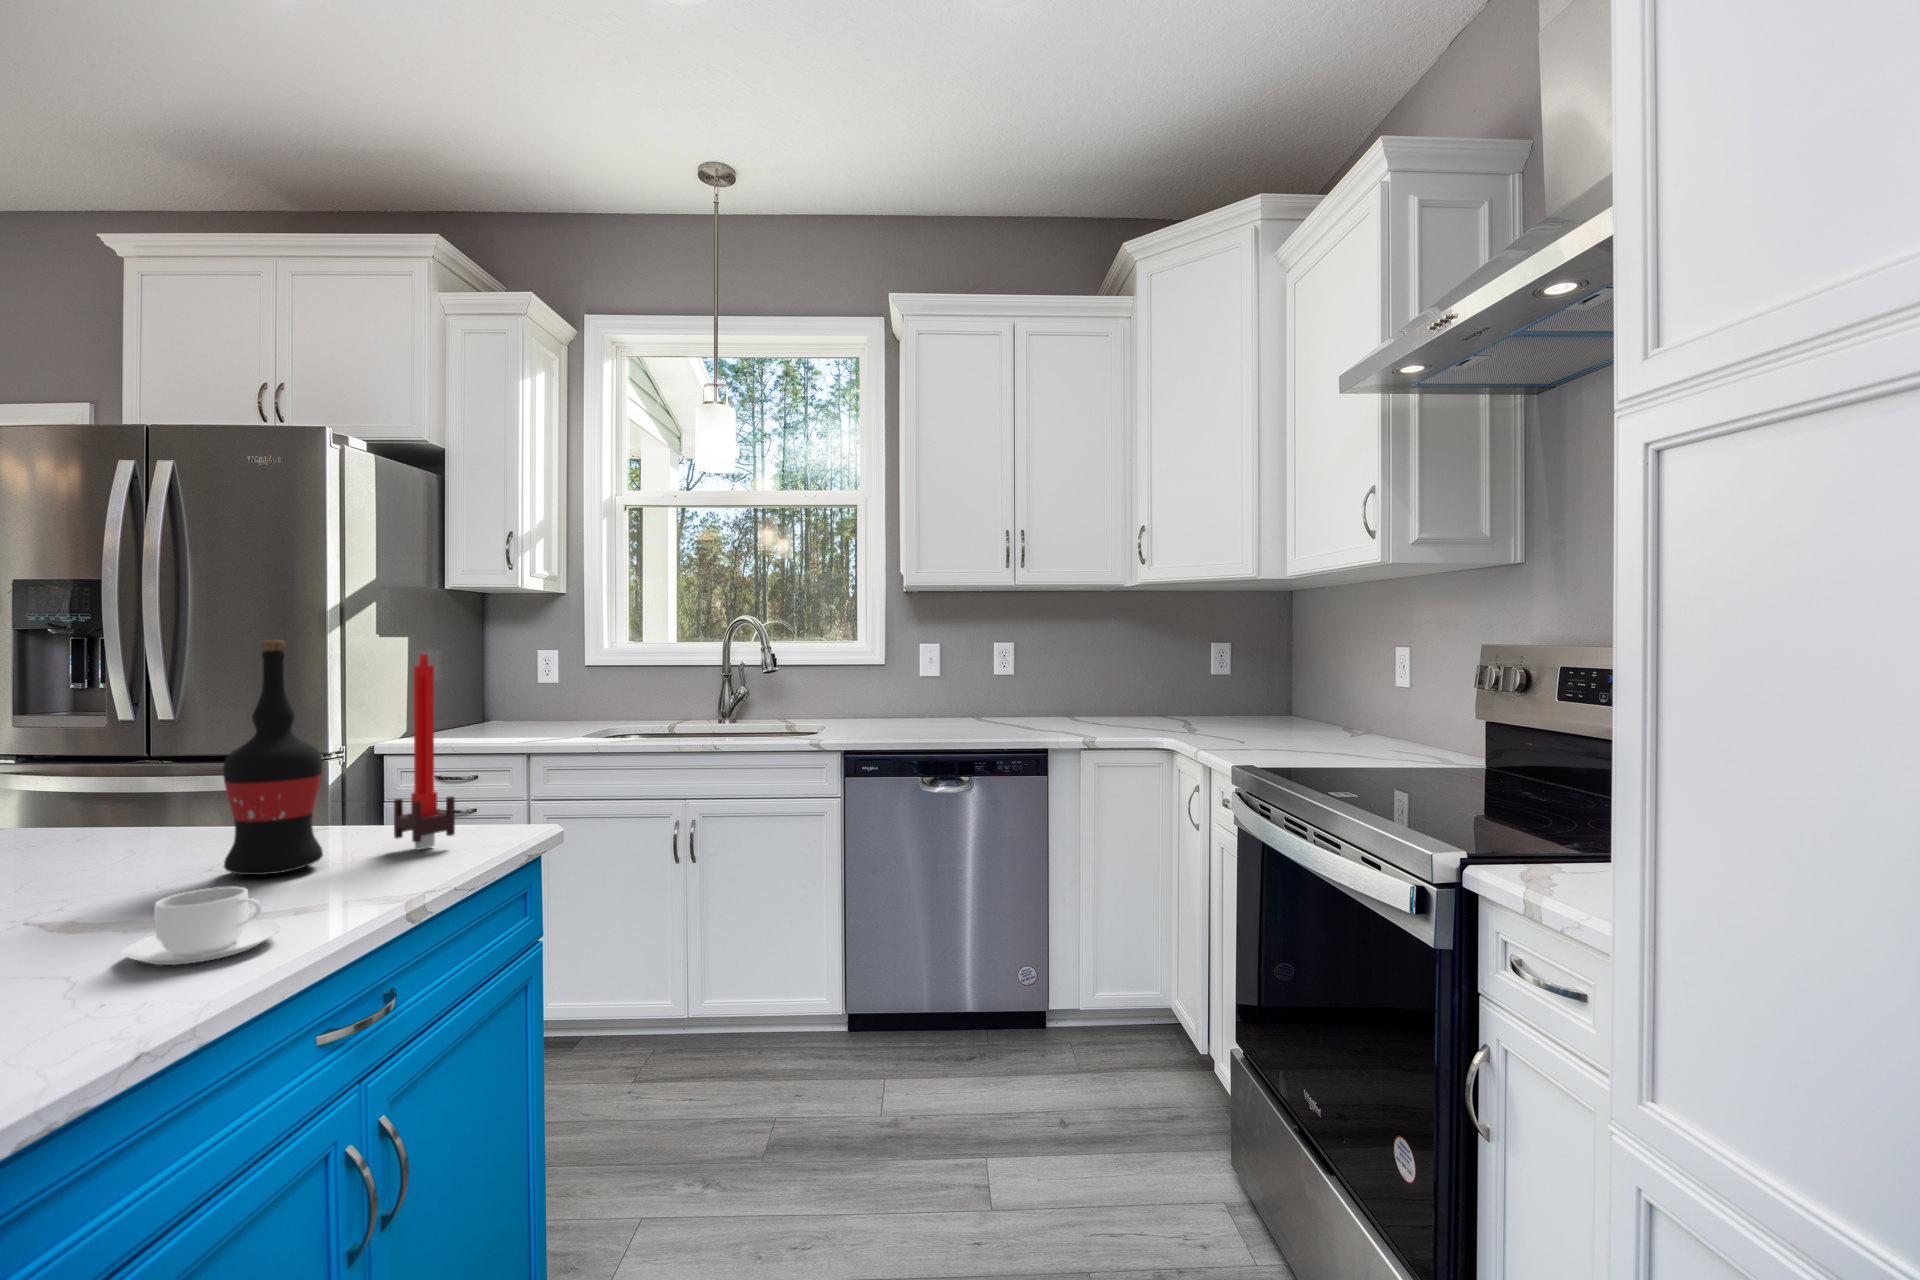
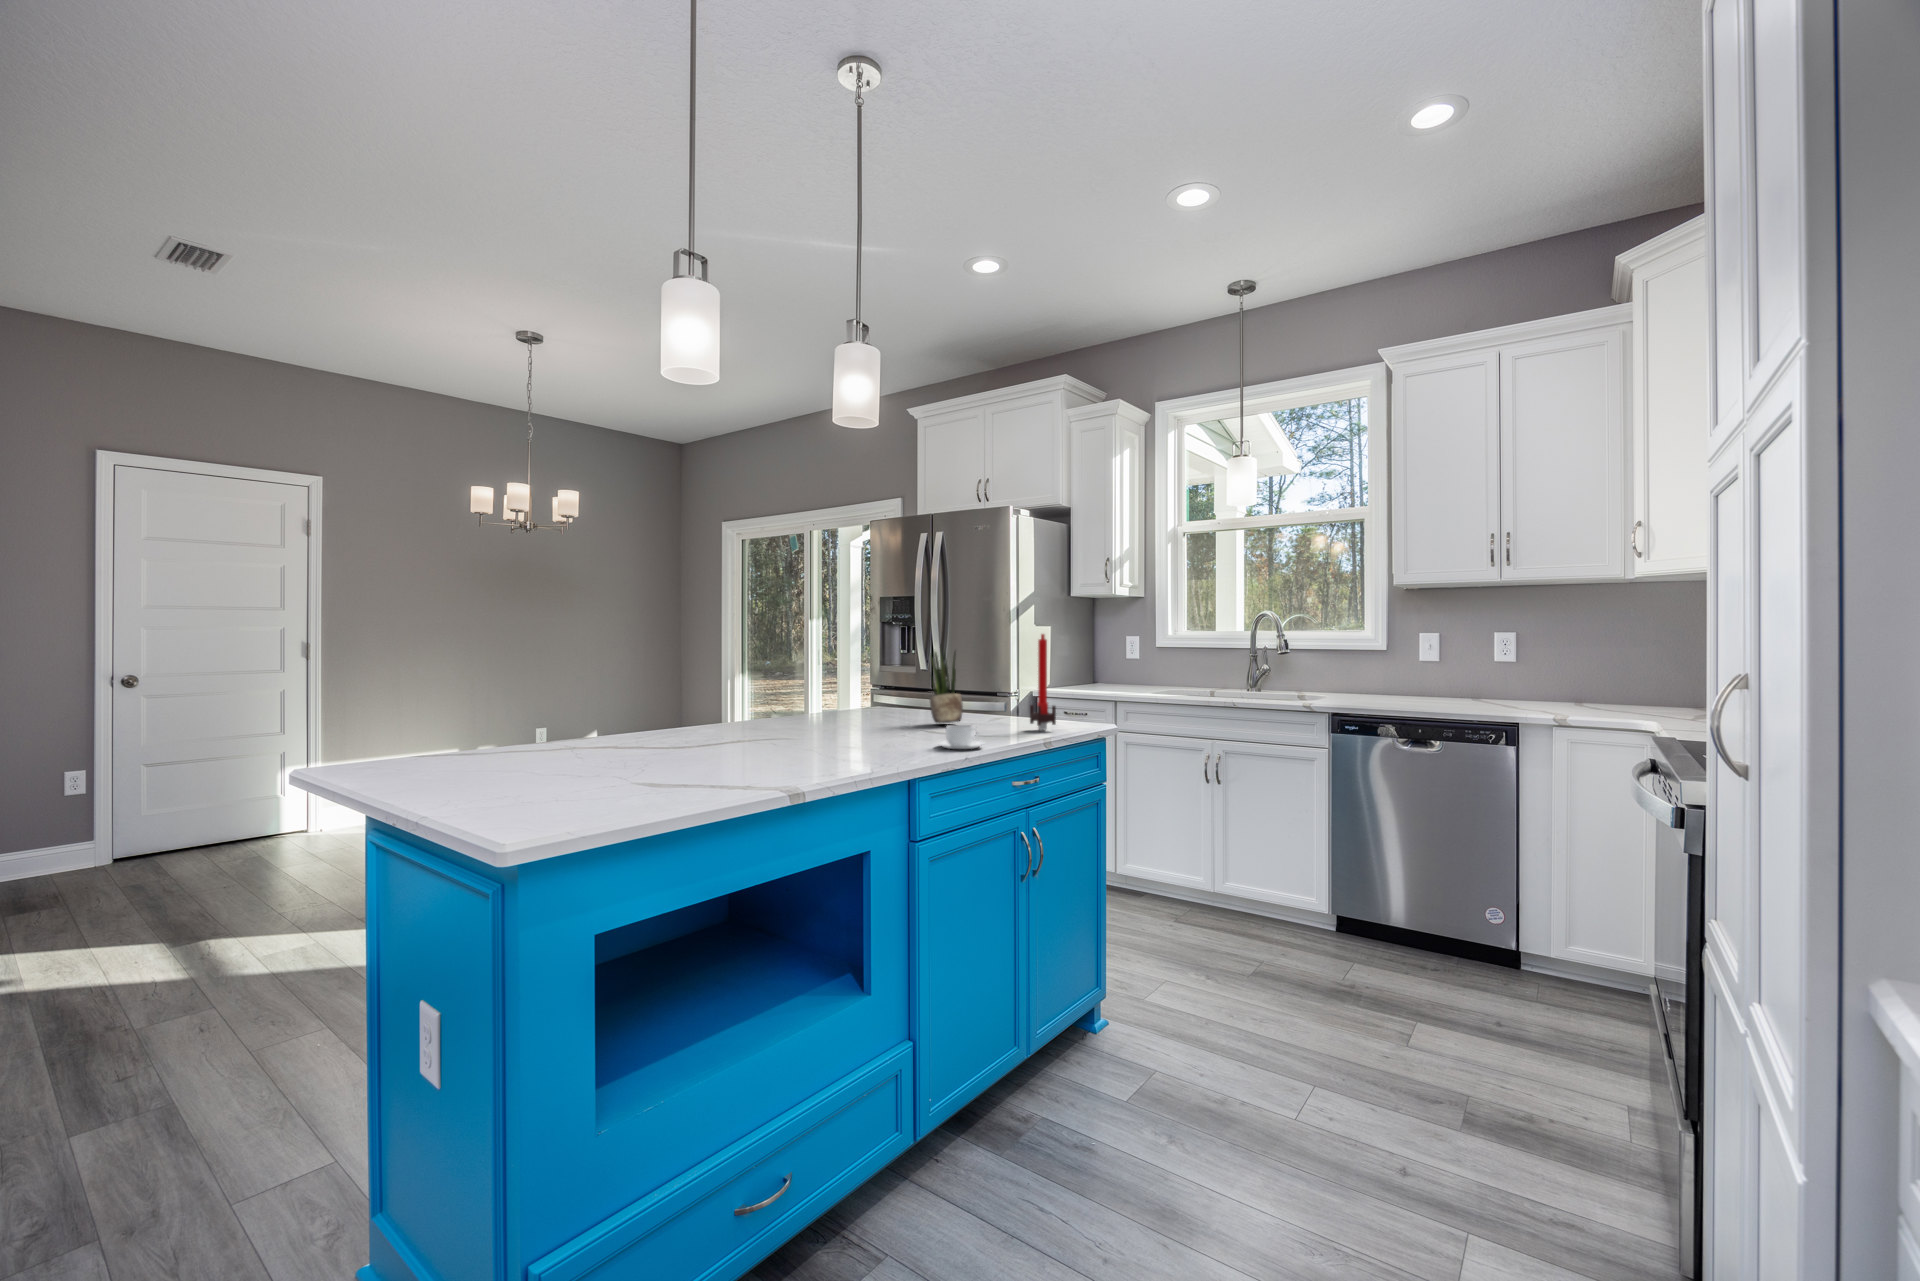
wine bottle: present [223,640,323,875] -> none [965,626,1001,731]
potted plant: none [119,675,218,862] -> present [930,645,963,723]

